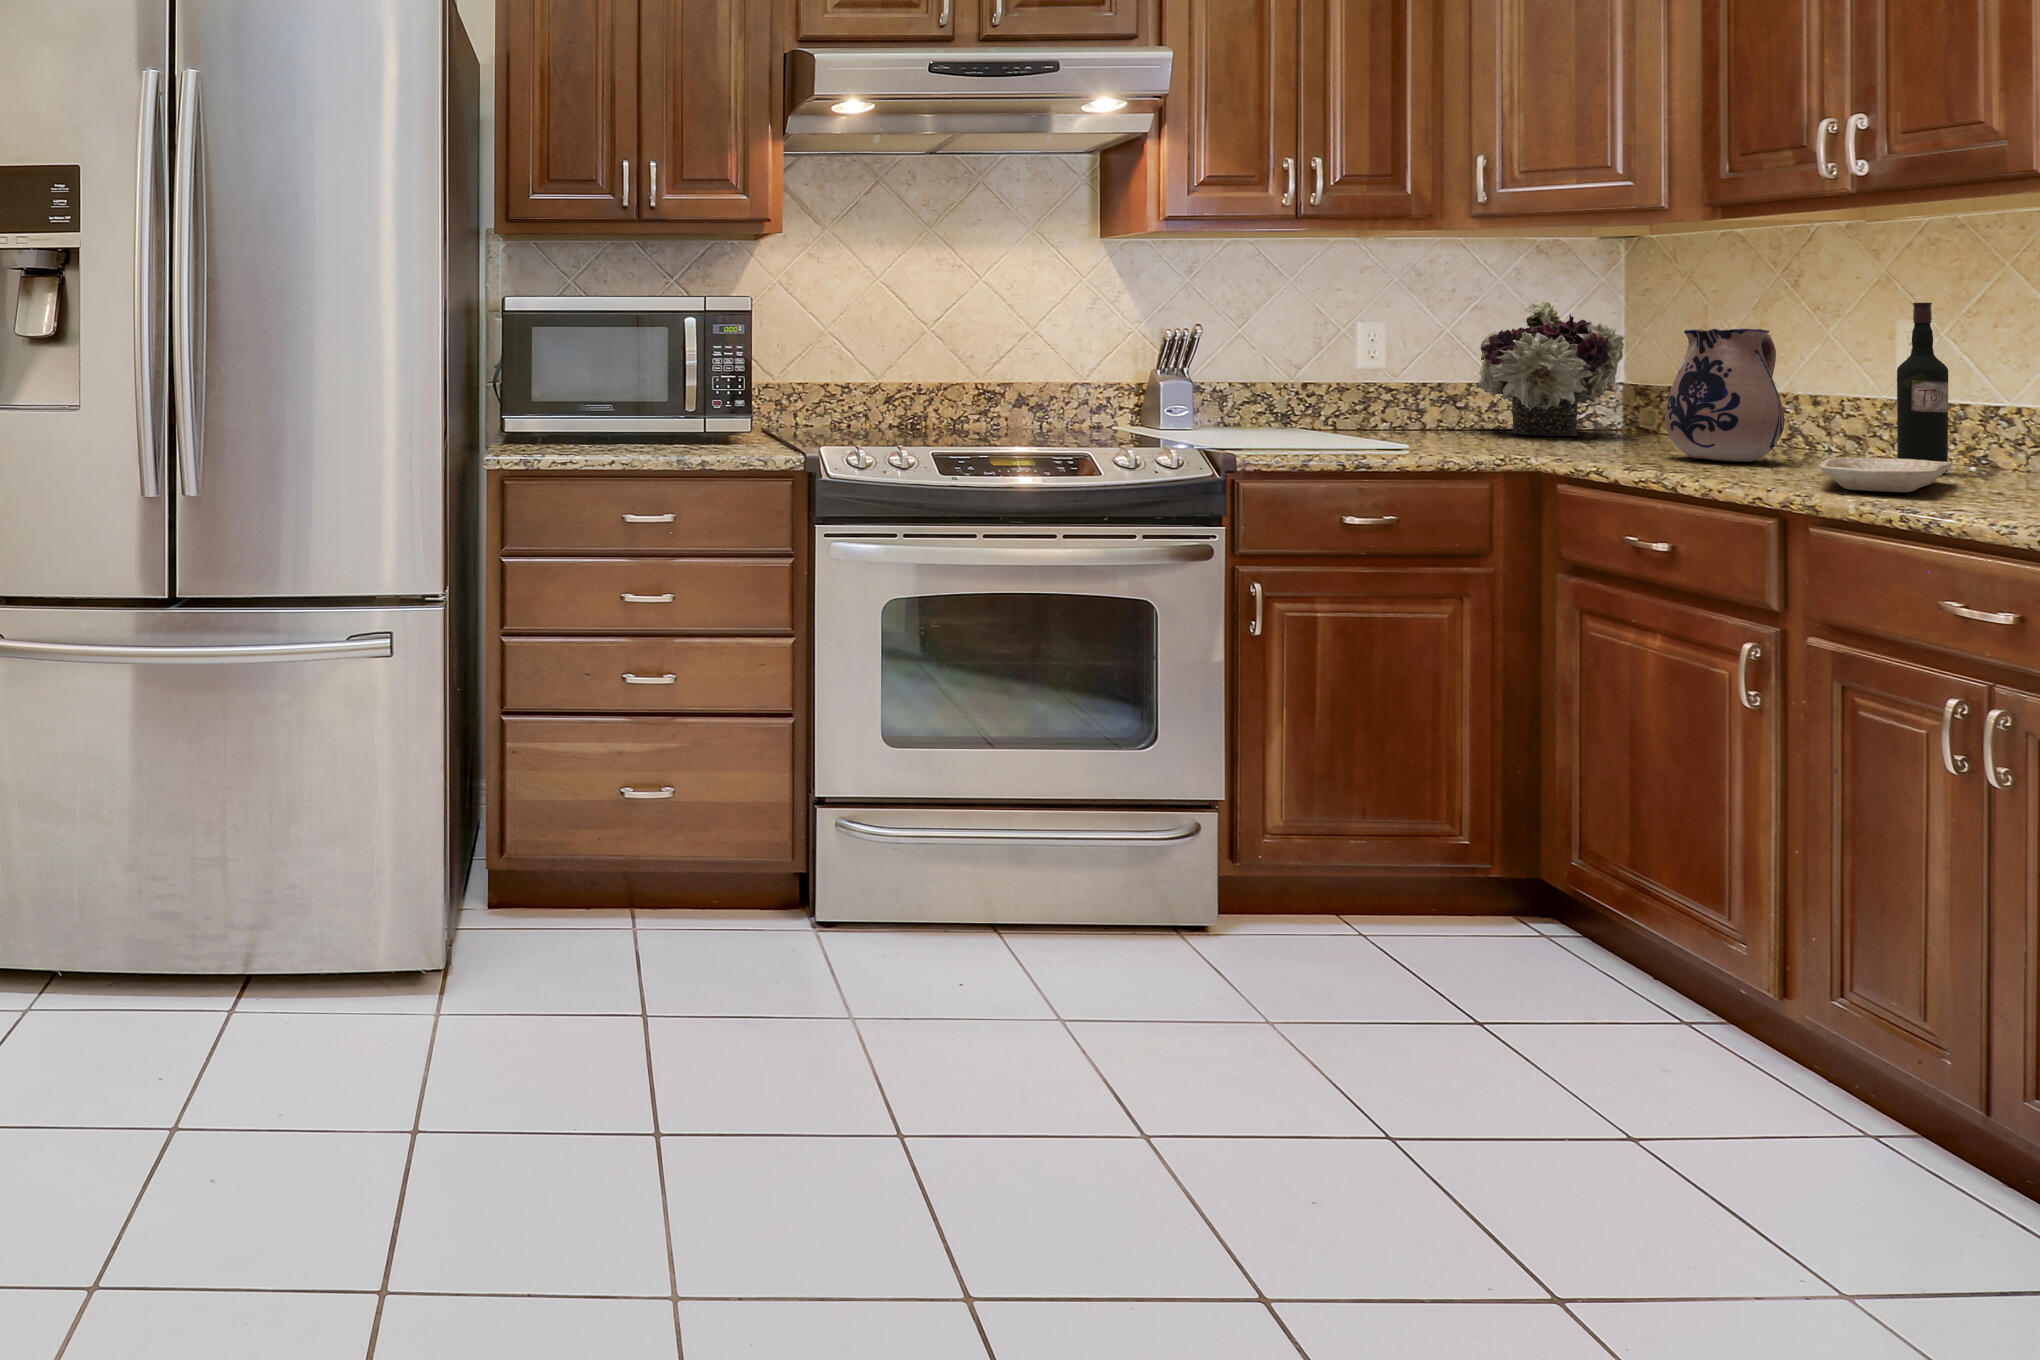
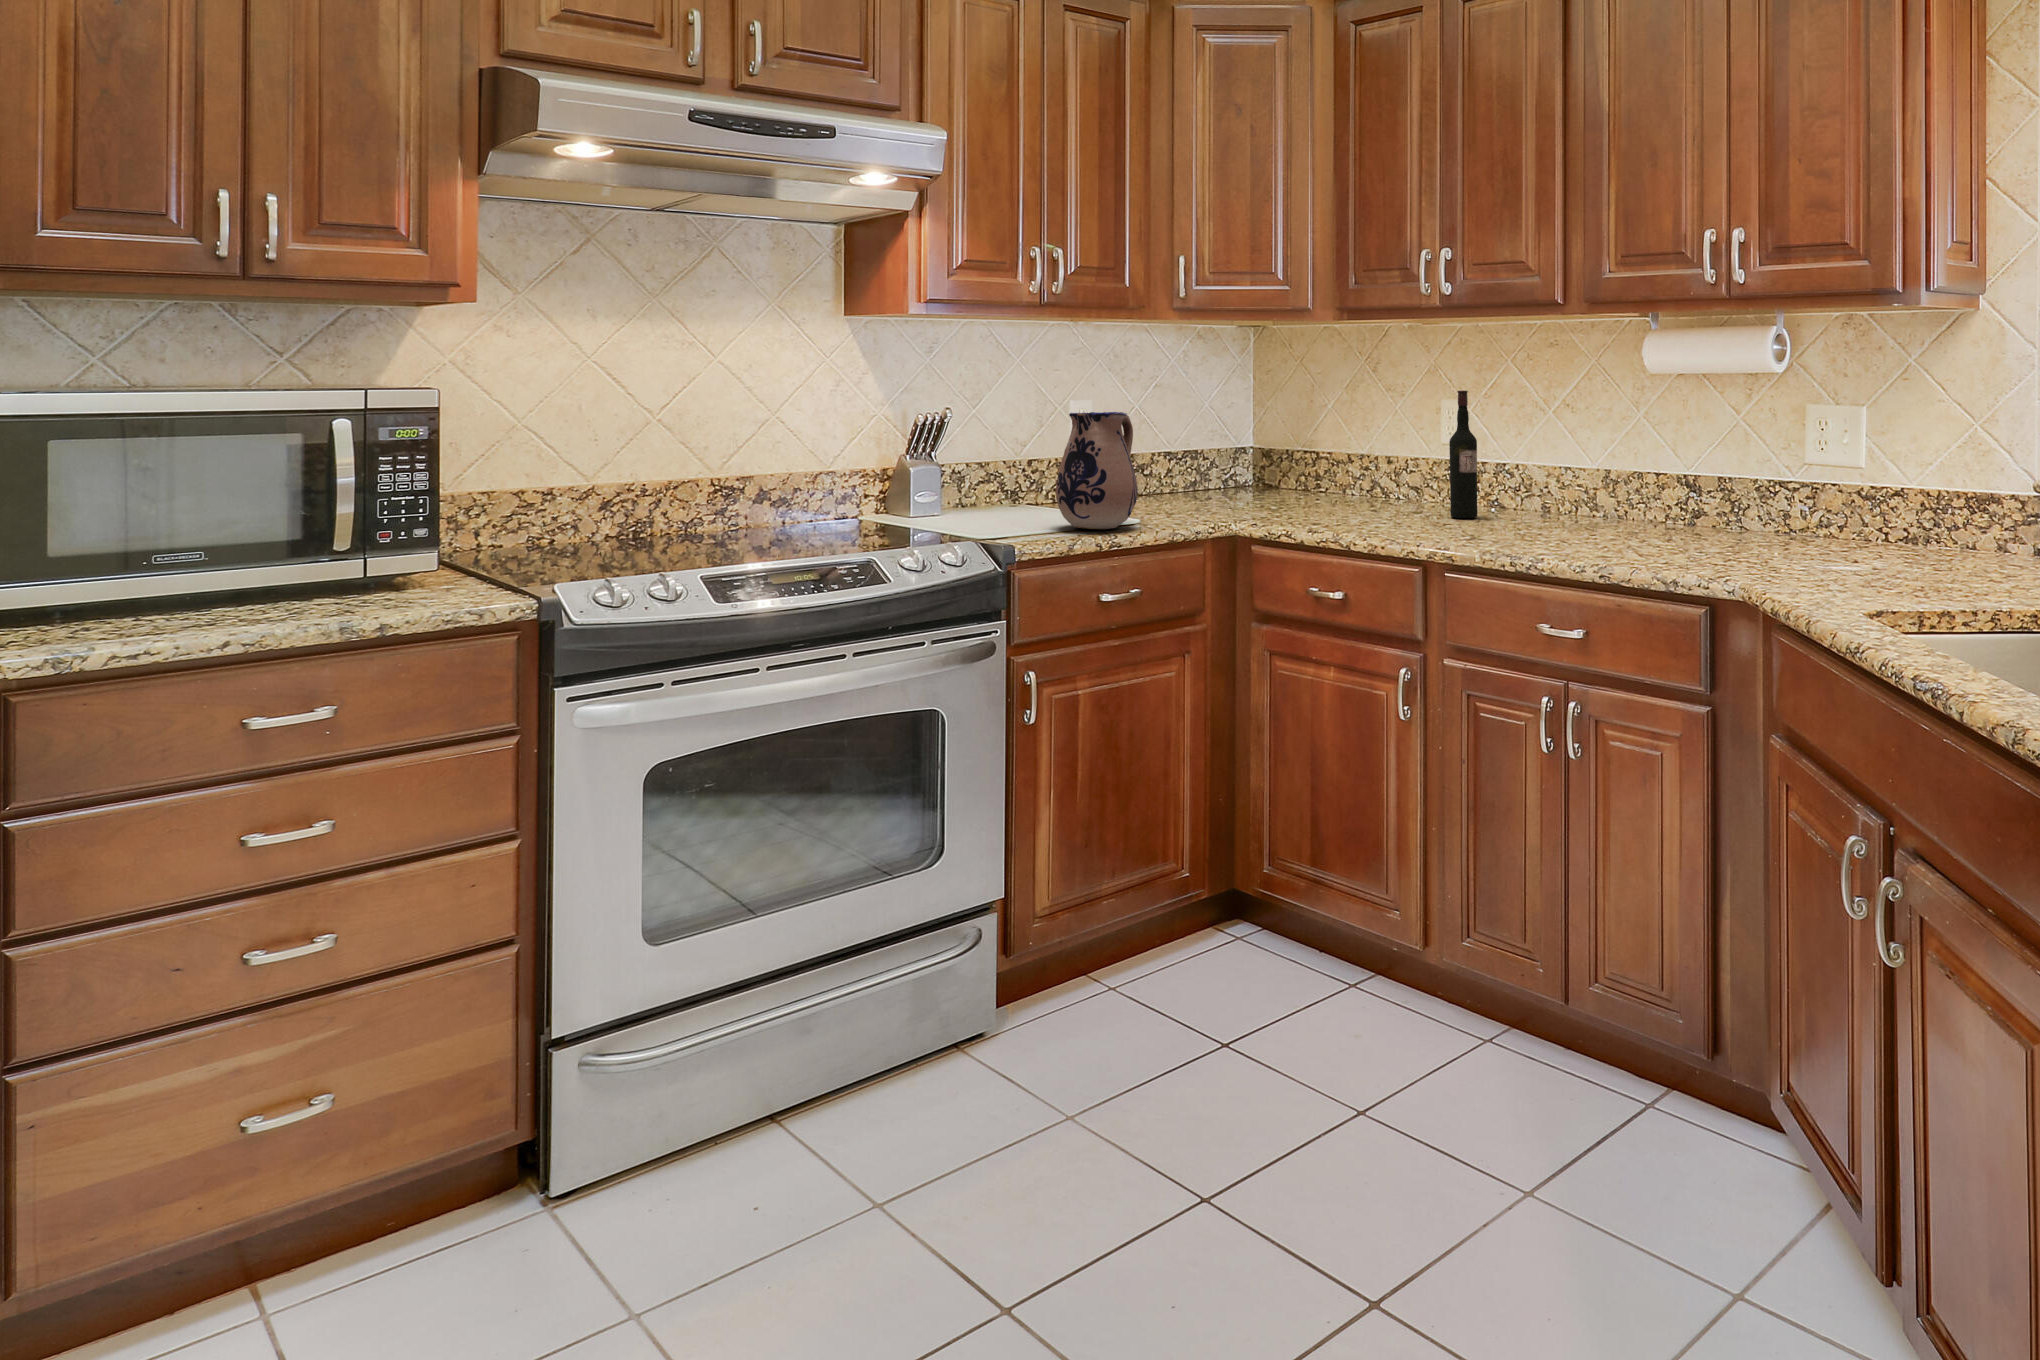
flower arrangement: present [1479,300,1625,436] -> none [1155,379,1267,498]
ceramic pitcher: present [1665,329,1785,462] -> present [1056,412,1138,529]
tray: present [1819,458,1952,492] -> none [1426,510,1499,541]

